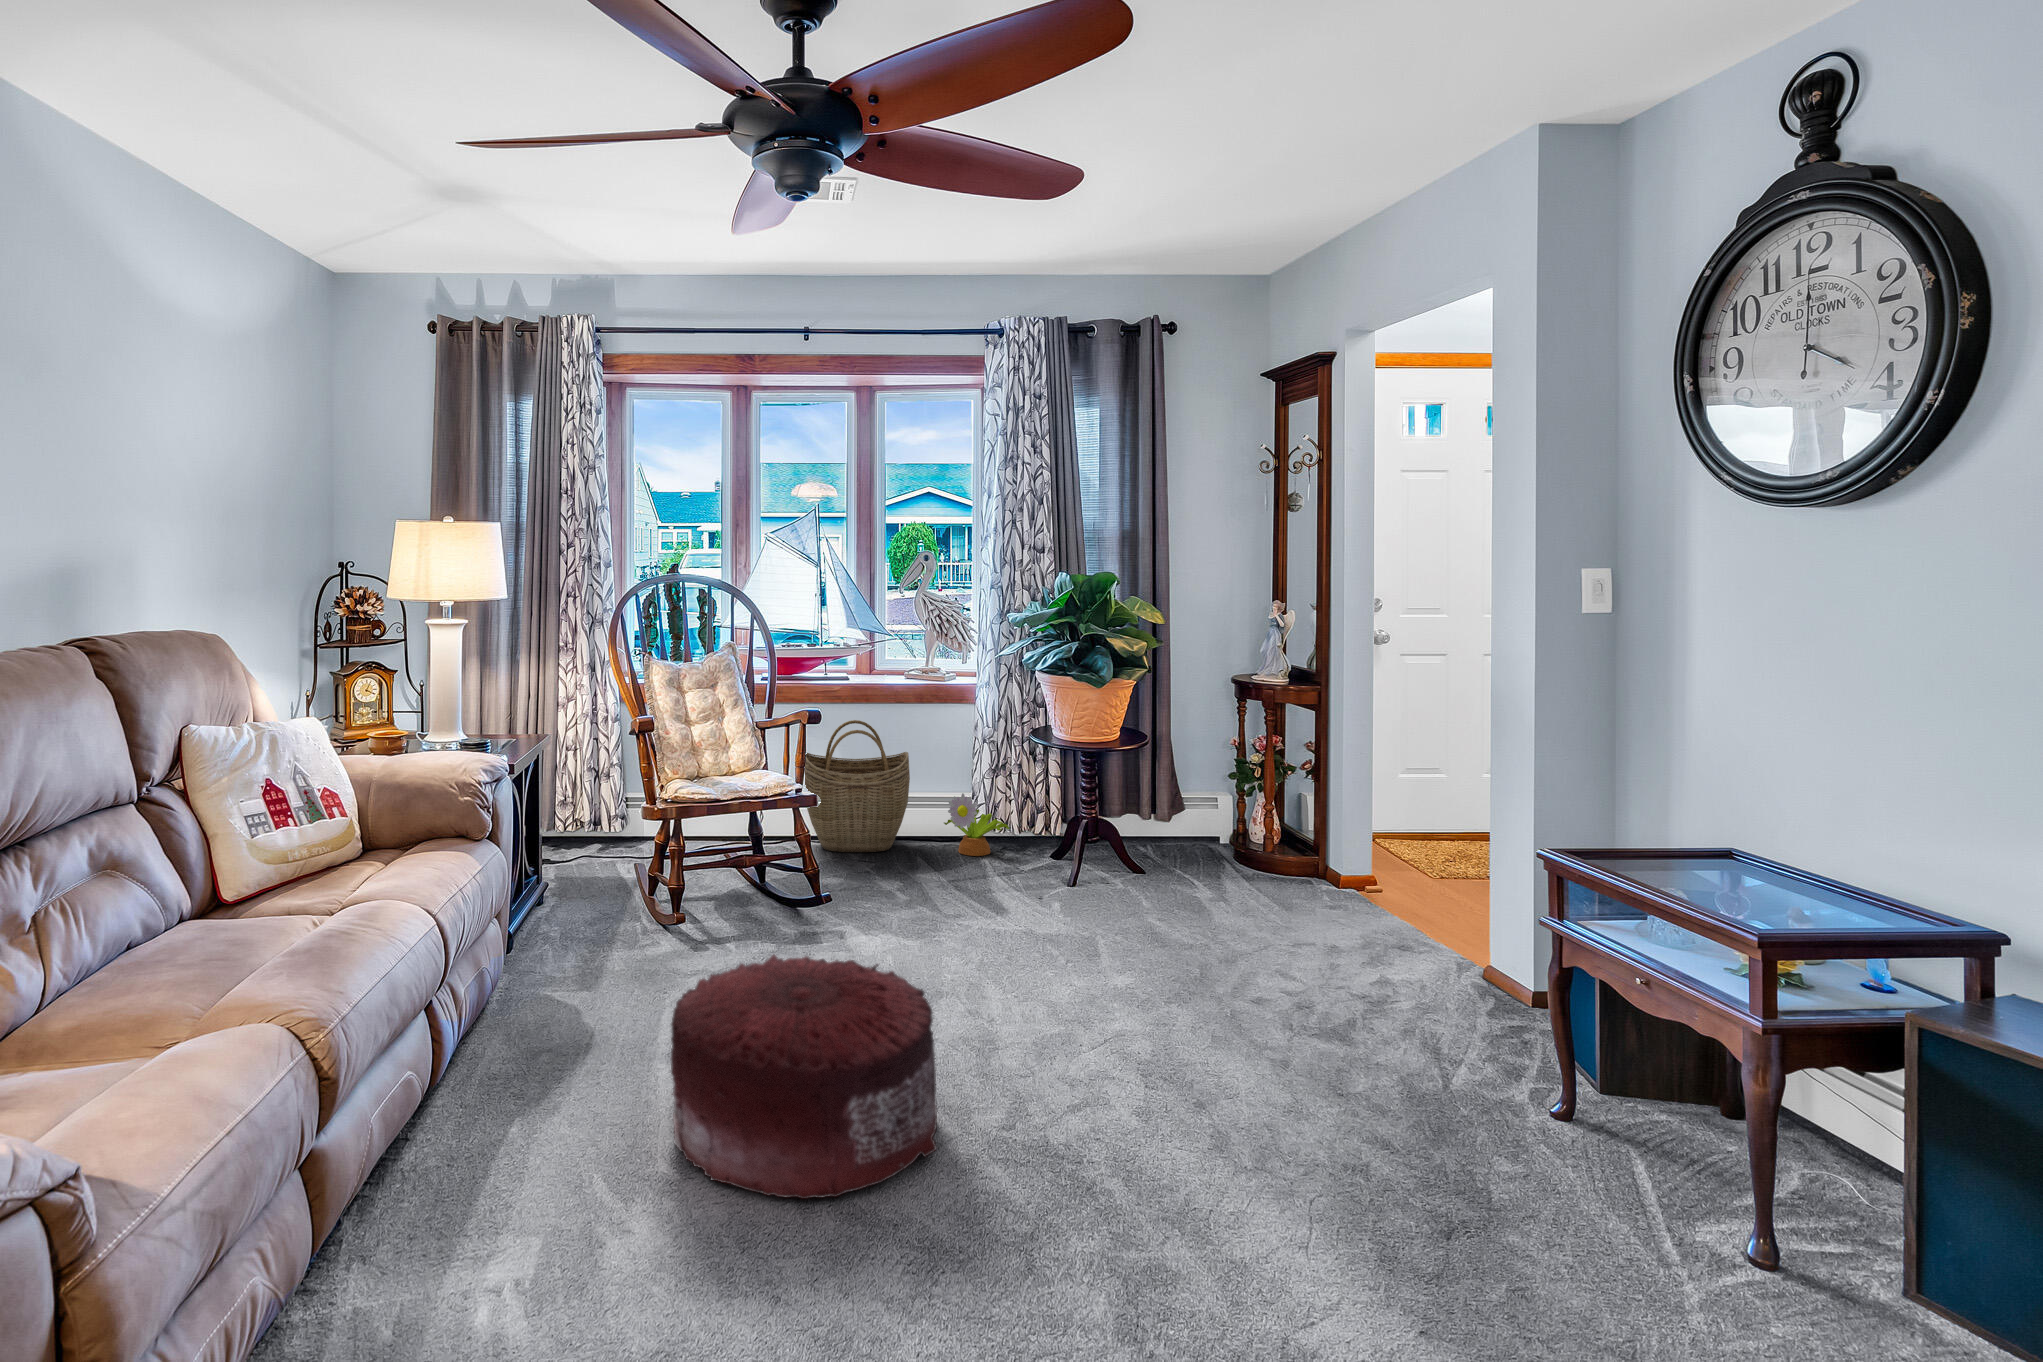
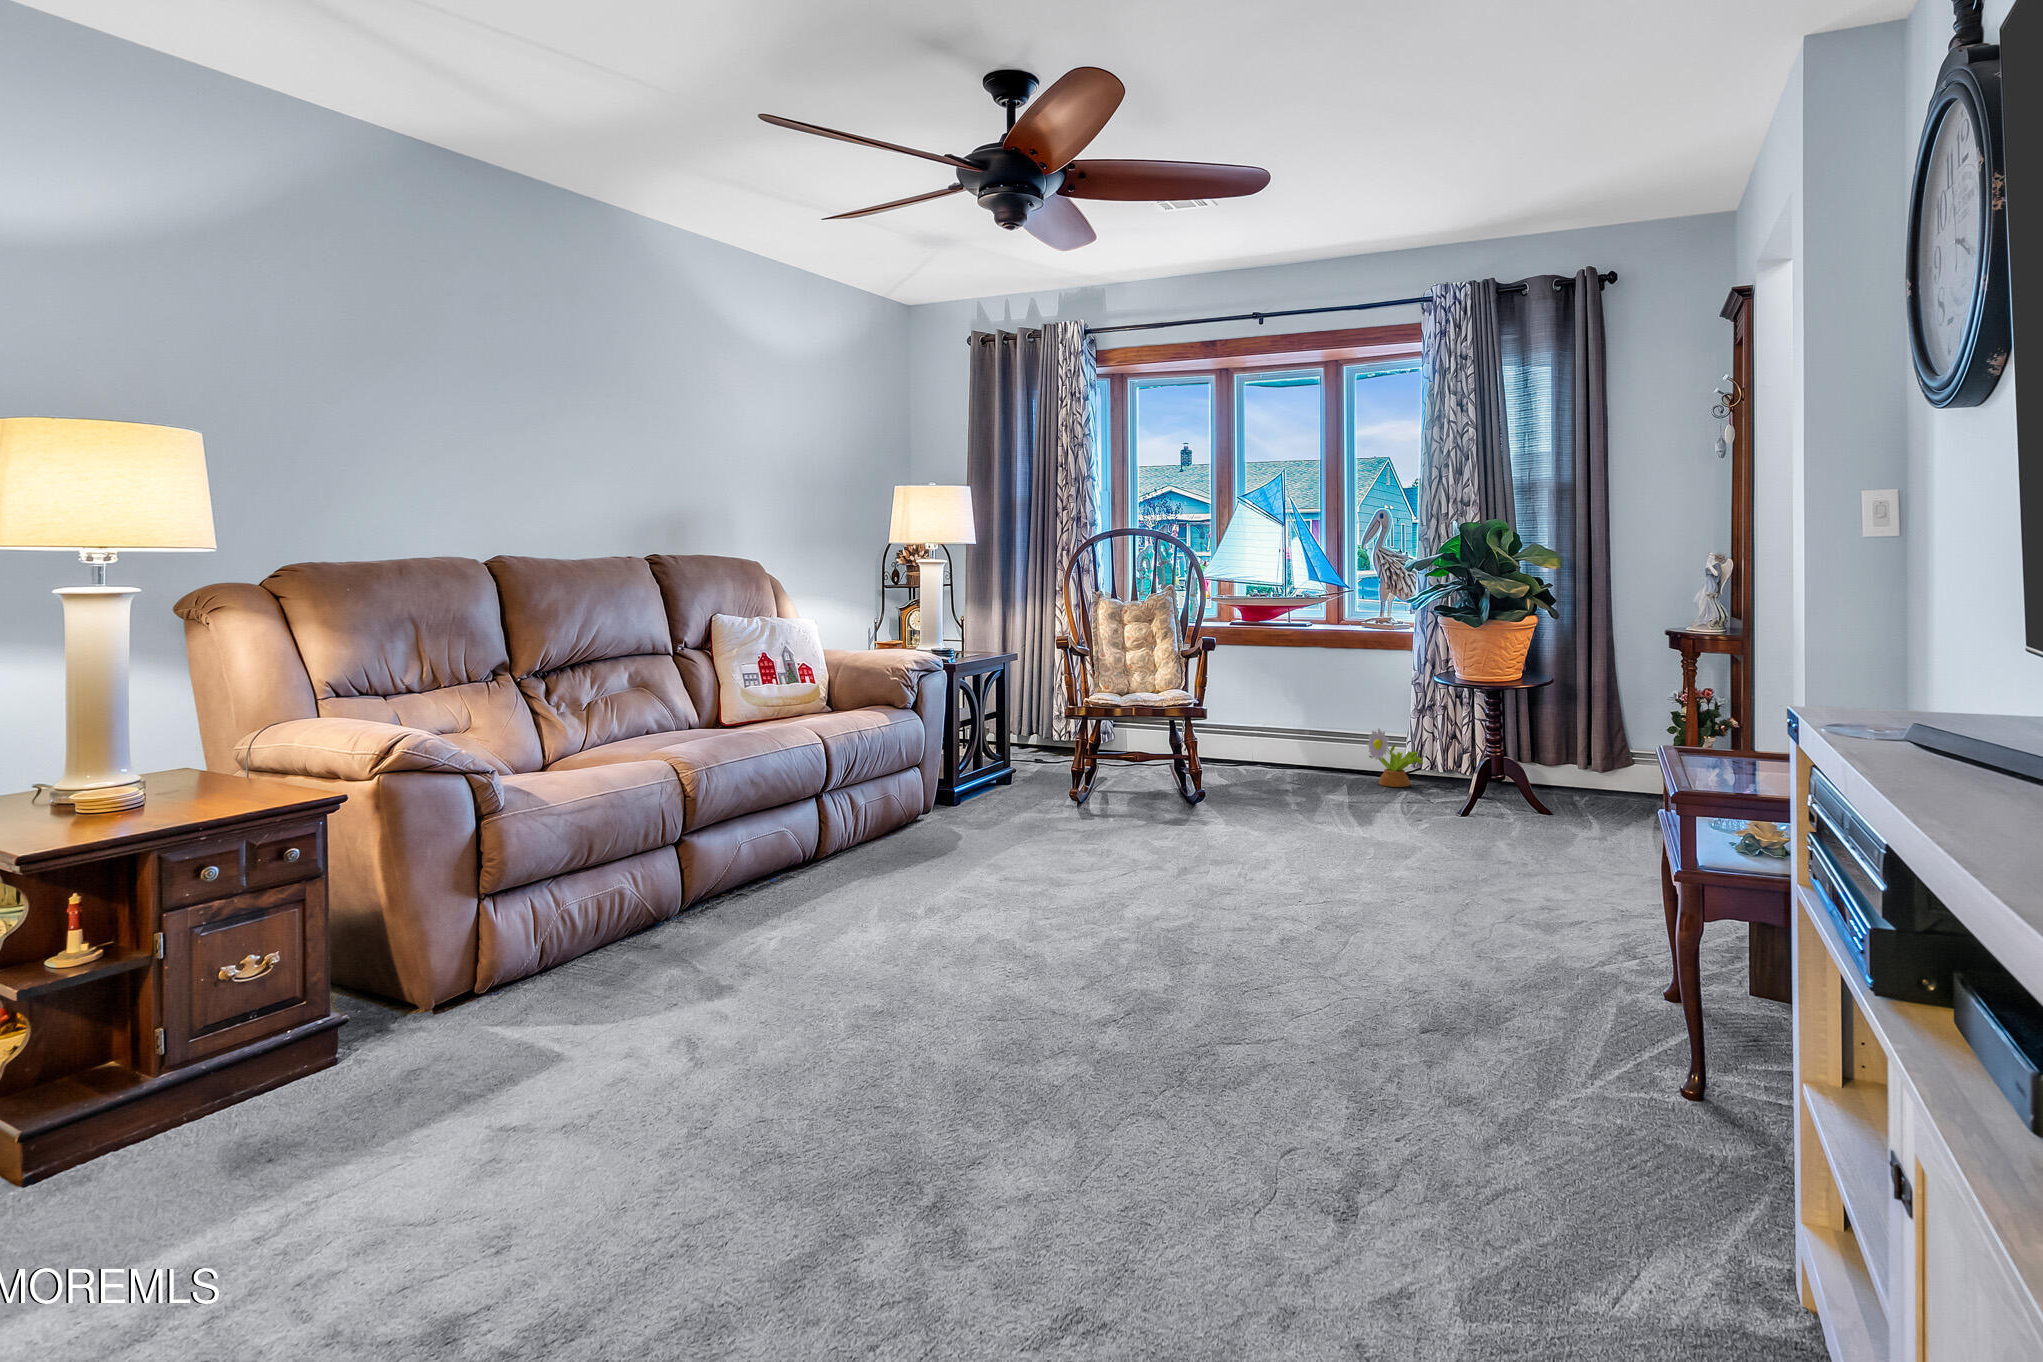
woven basket: present [805,720,910,852] -> none [1246,661,1342,777]
pouf: present [671,955,937,1199] -> none [927,790,1124,930]

